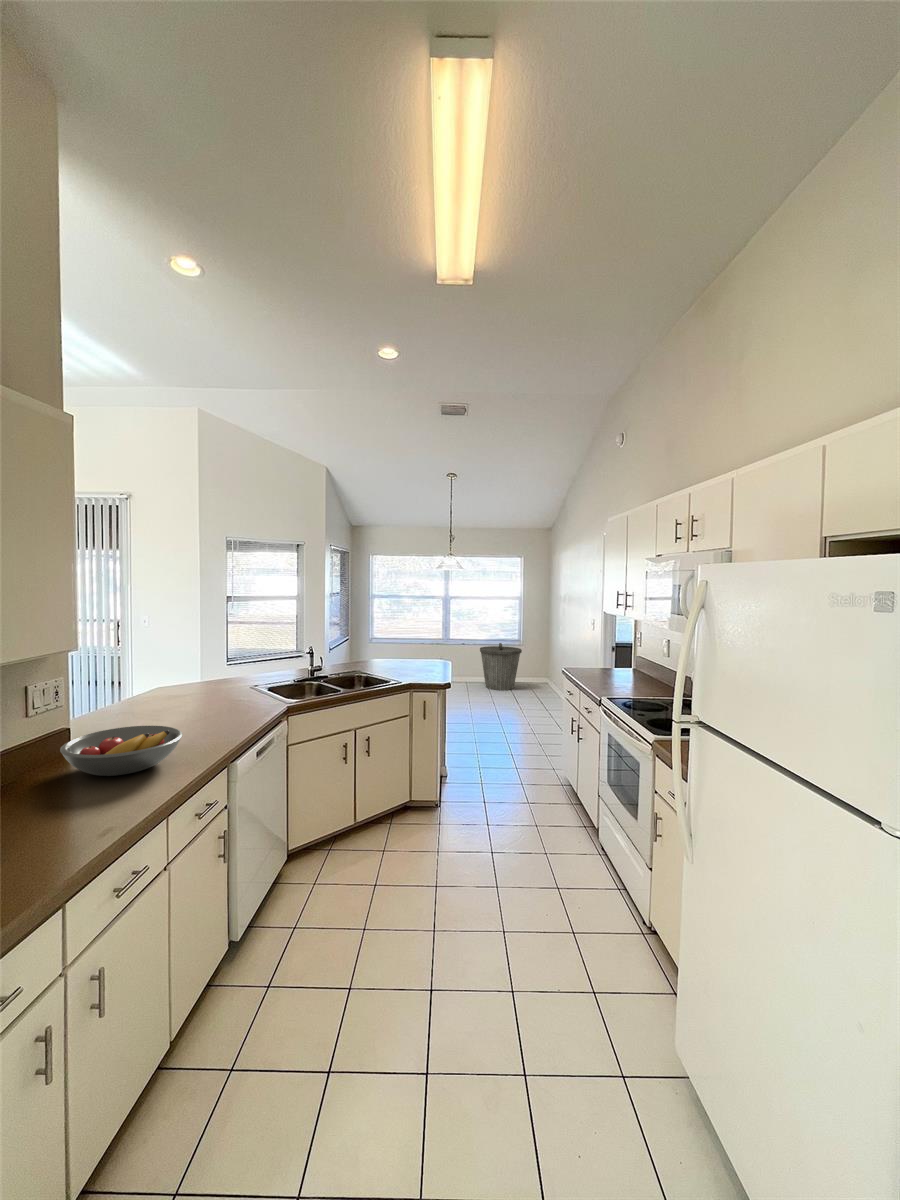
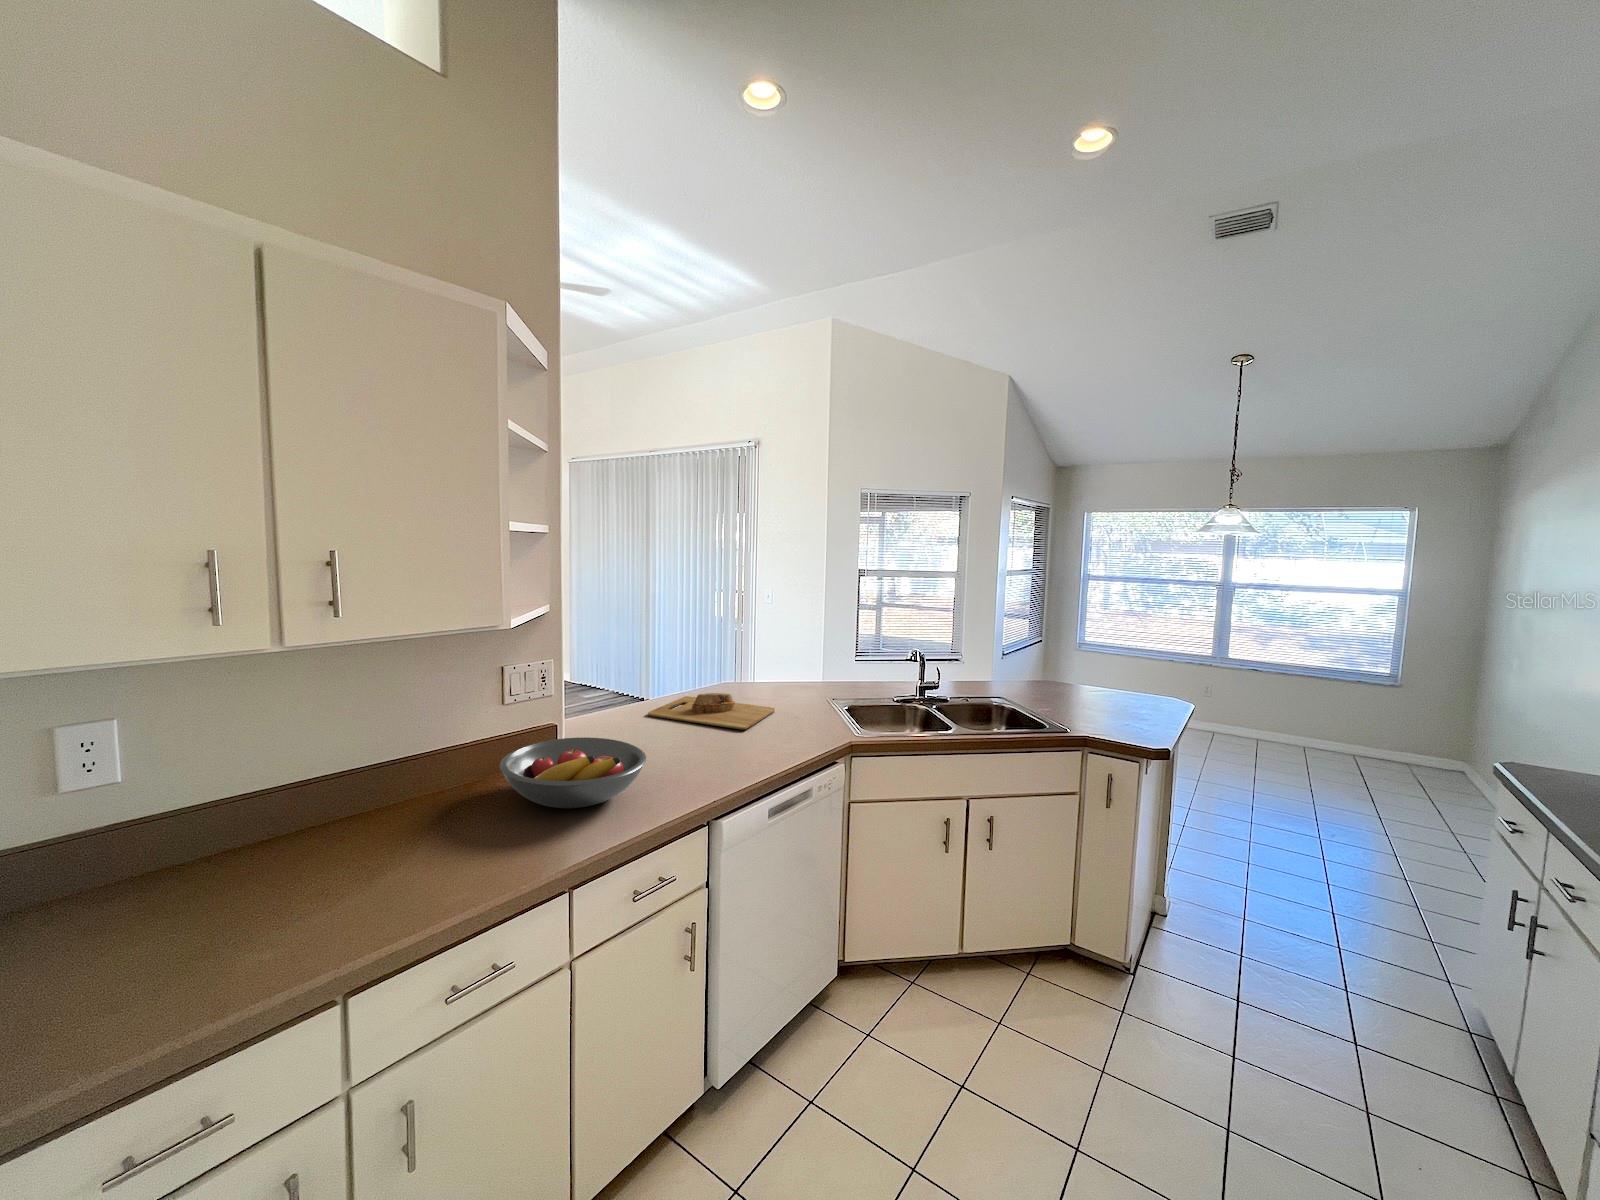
trash can: present [480,643,522,690] -> none [1291,679,1395,772]
cutting board: none [119,691,219,717] -> present [648,693,775,730]

